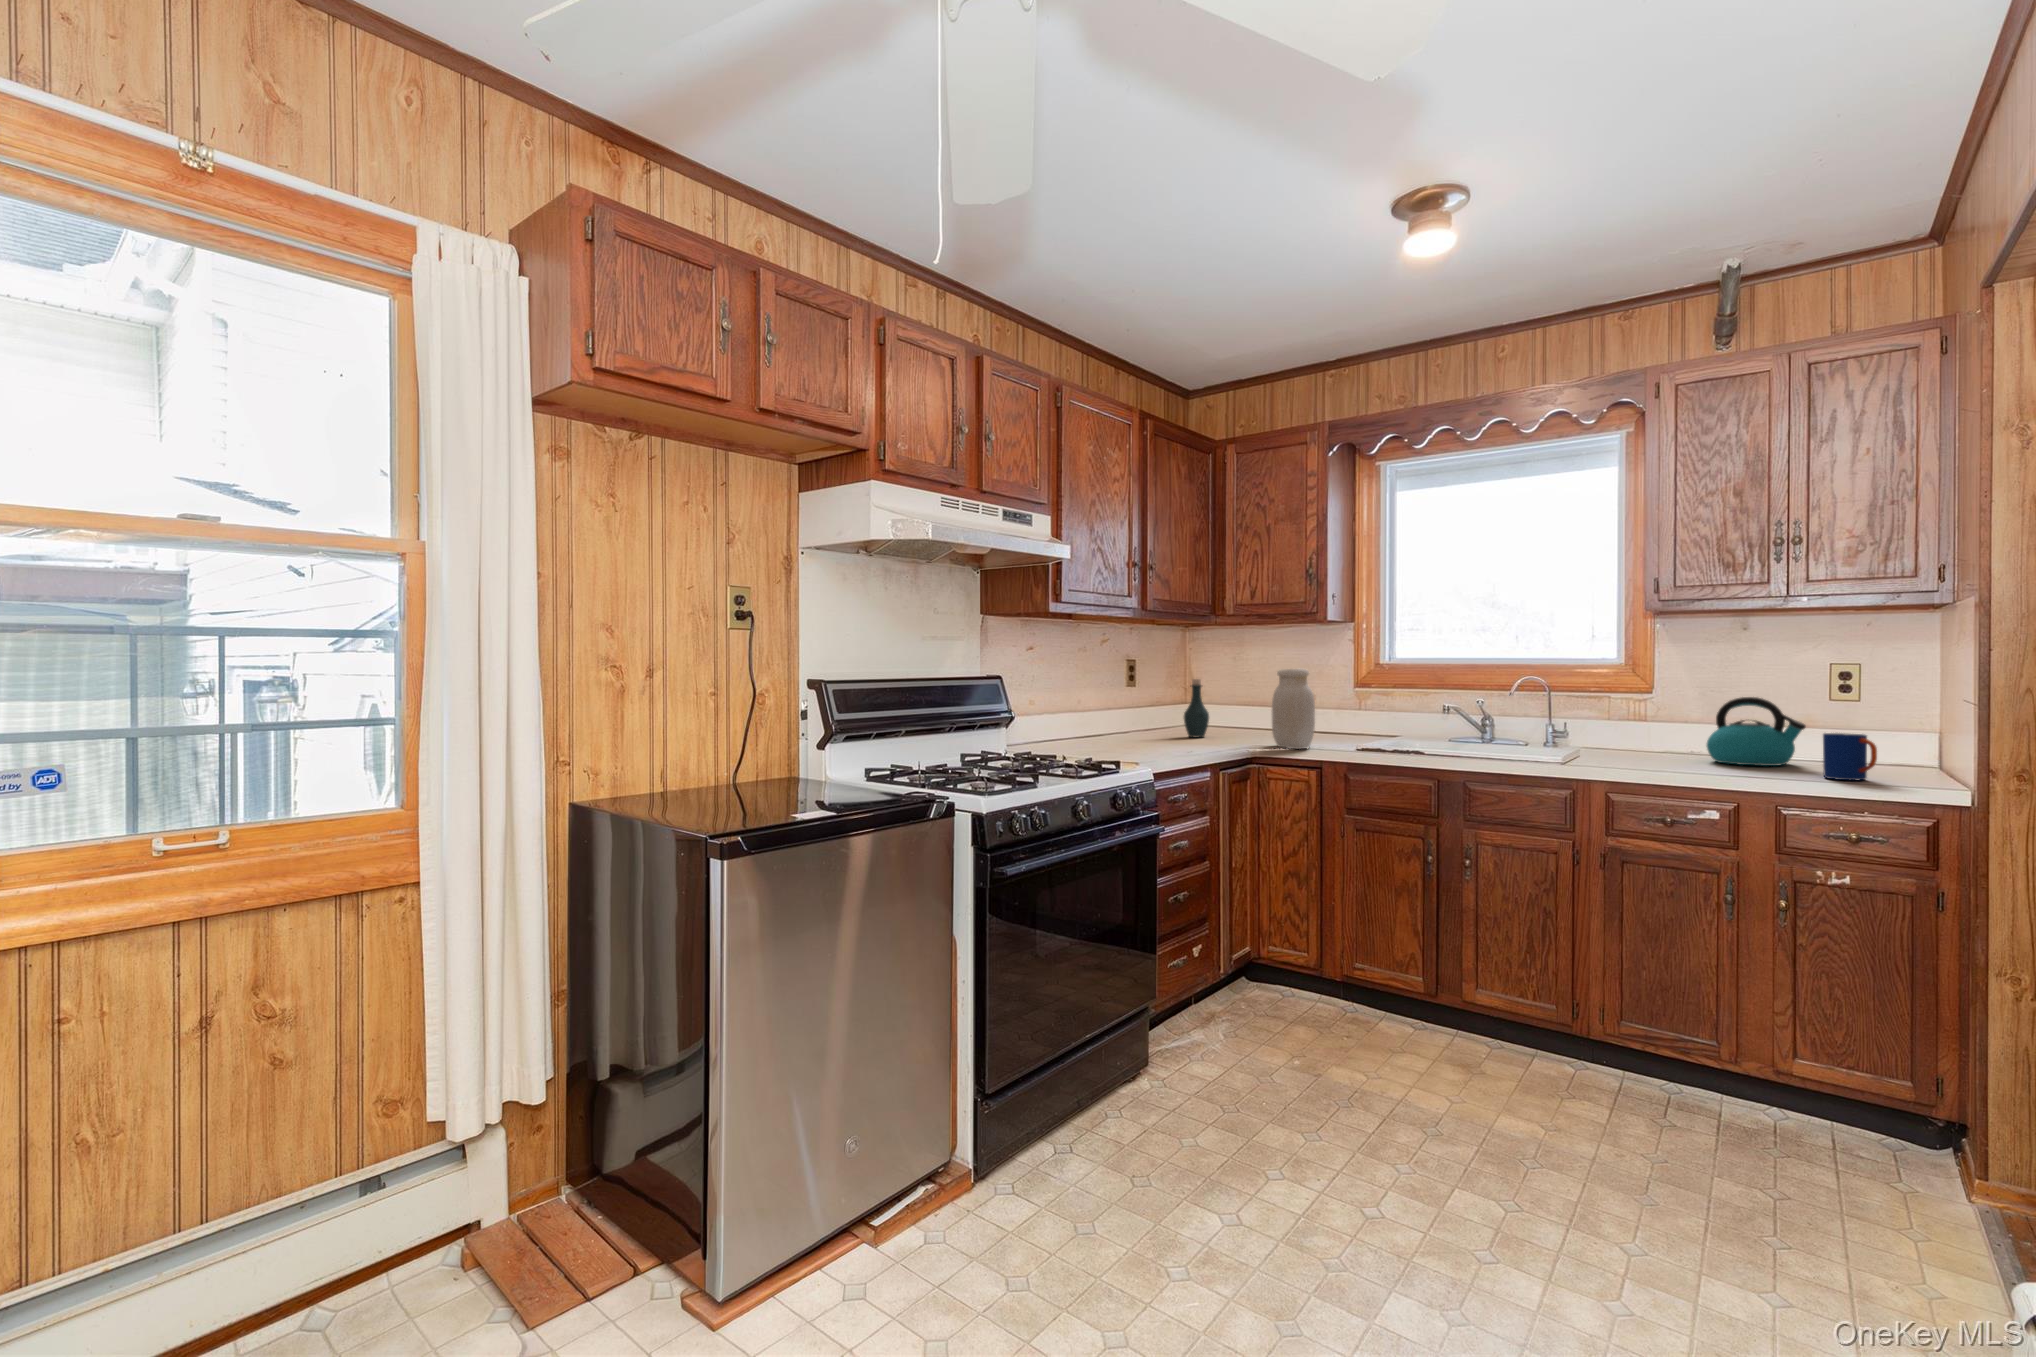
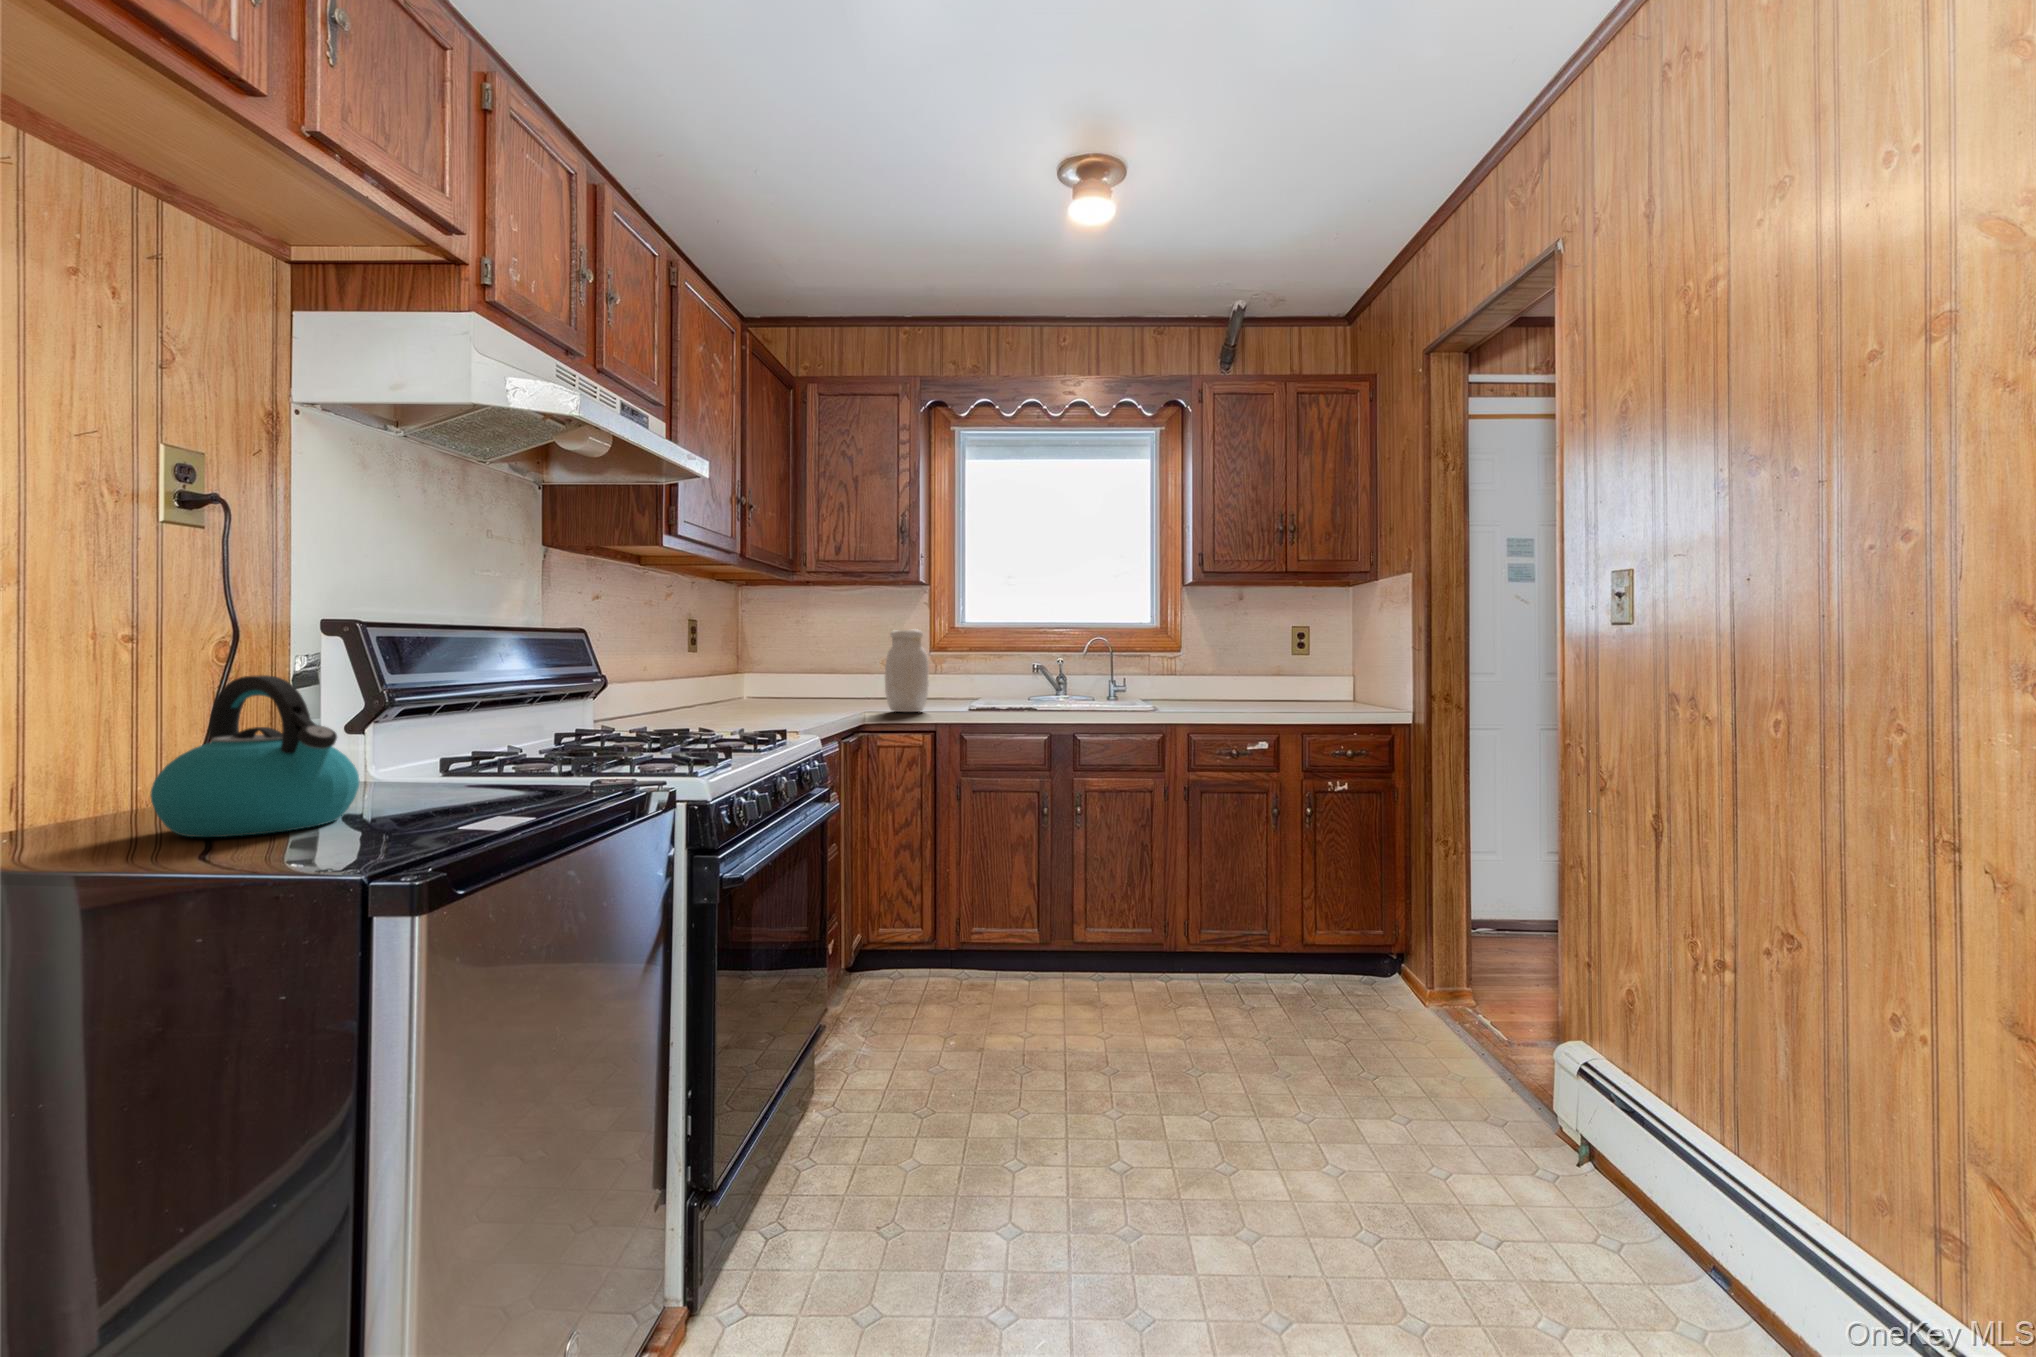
bottle: present [1184,679,1209,738] -> none [764,643,794,708]
kettle: present [1707,697,1806,766] -> present [150,675,359,837]
mug: present [1823,733,1877,780] -> none [1317,678,1352,712]

